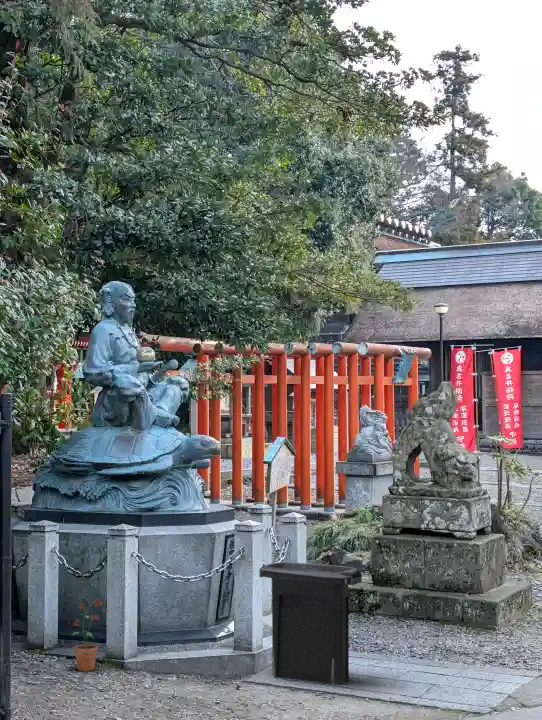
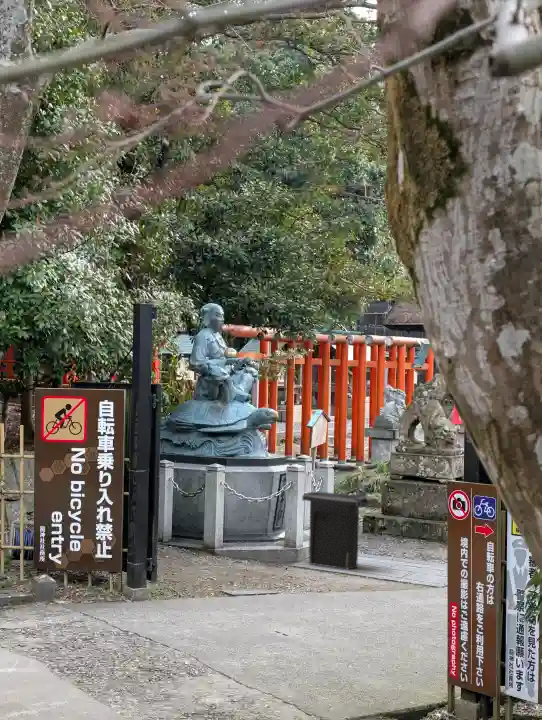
potted plant: present [73,599,103,671] -> none [181,511,202,556]

